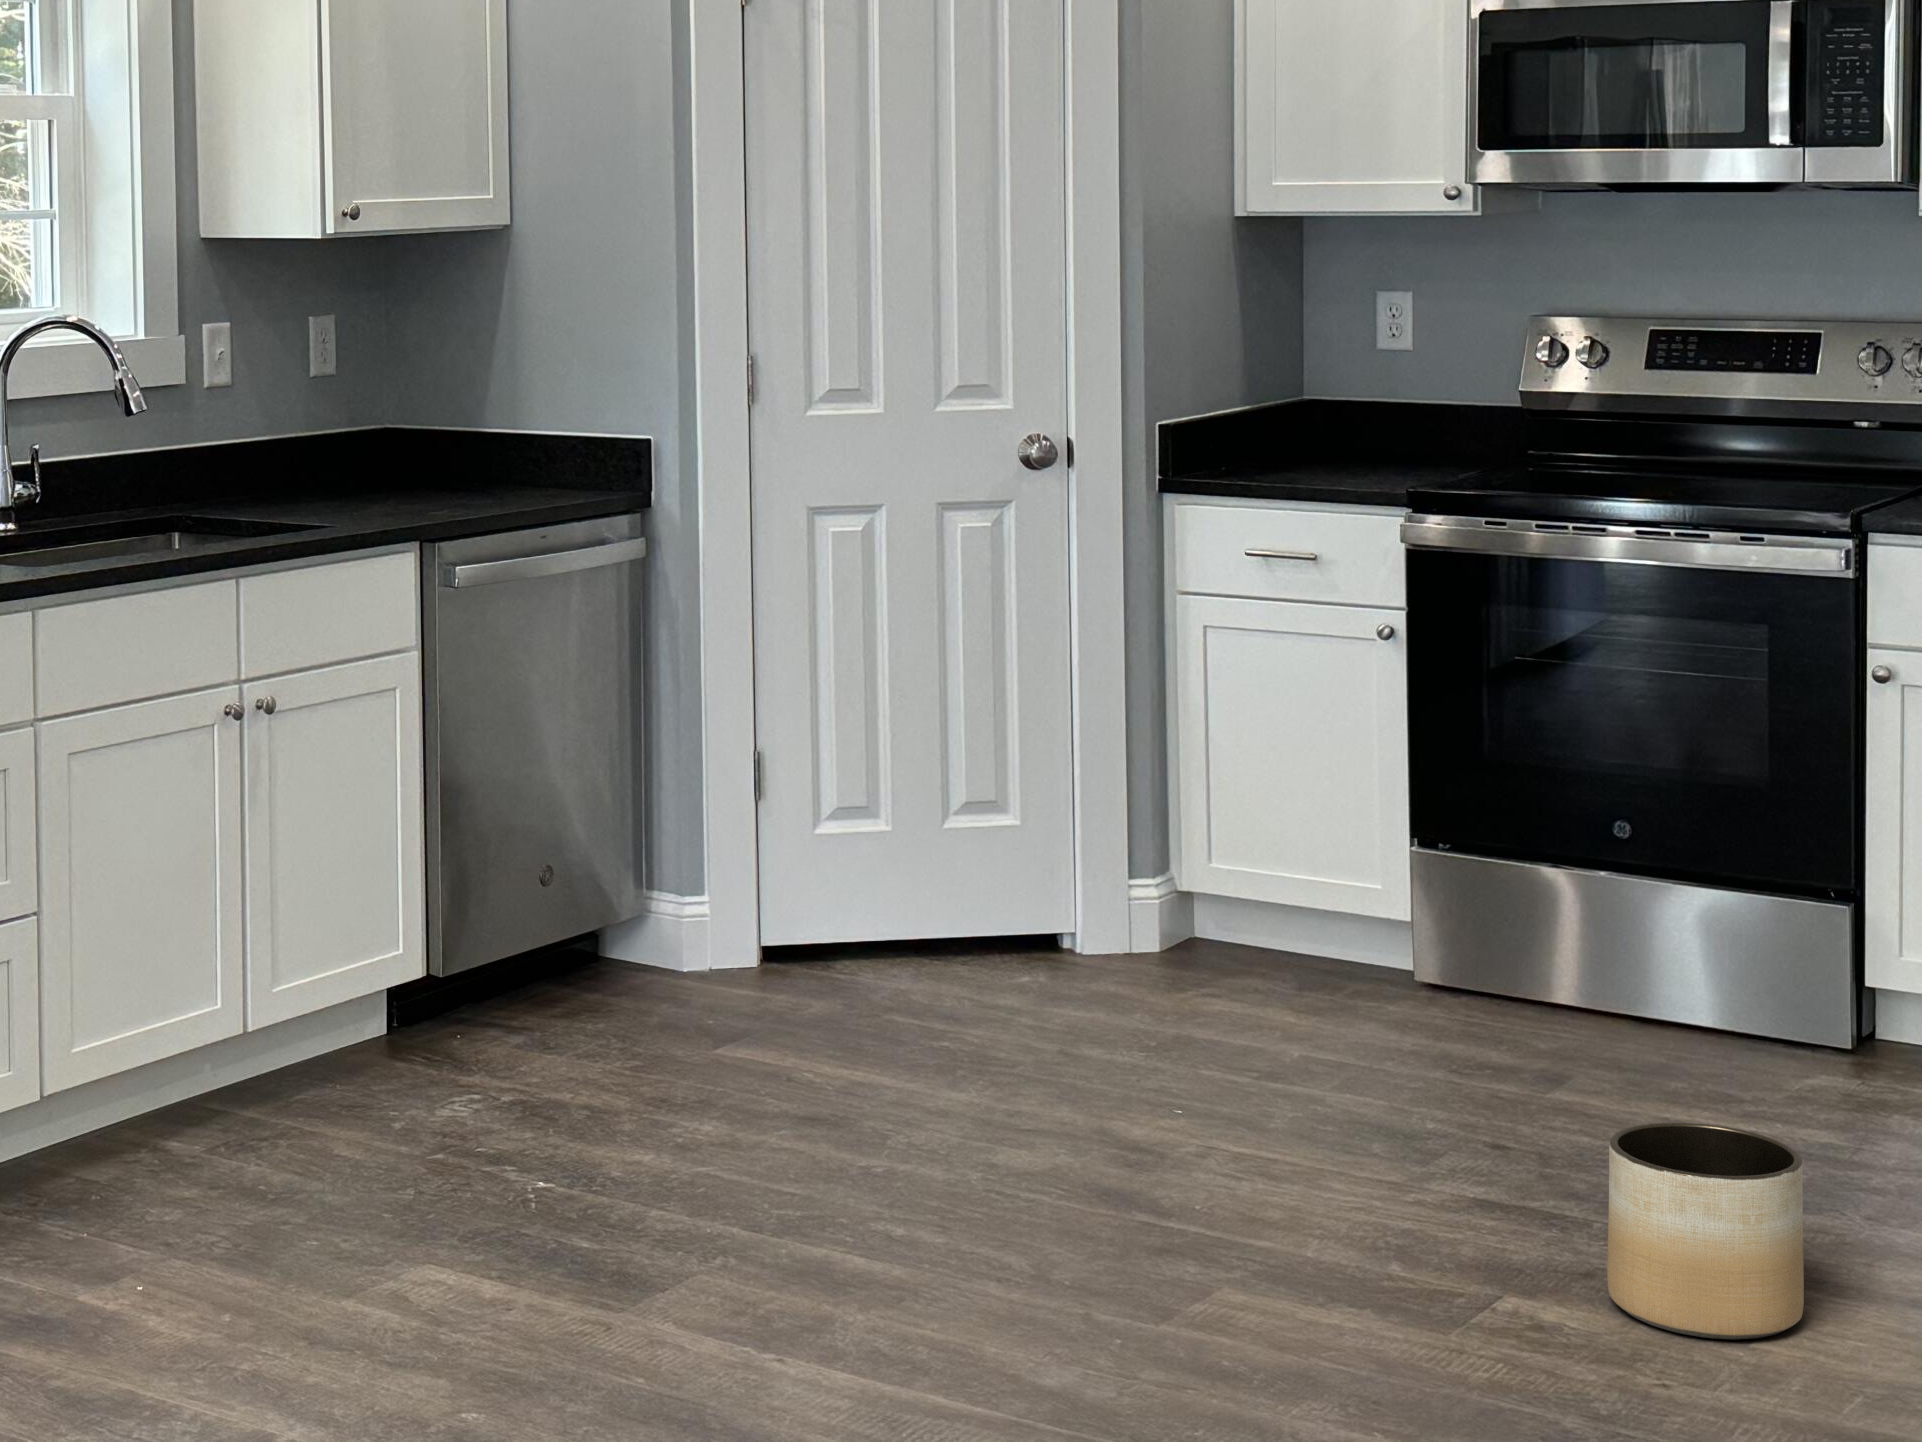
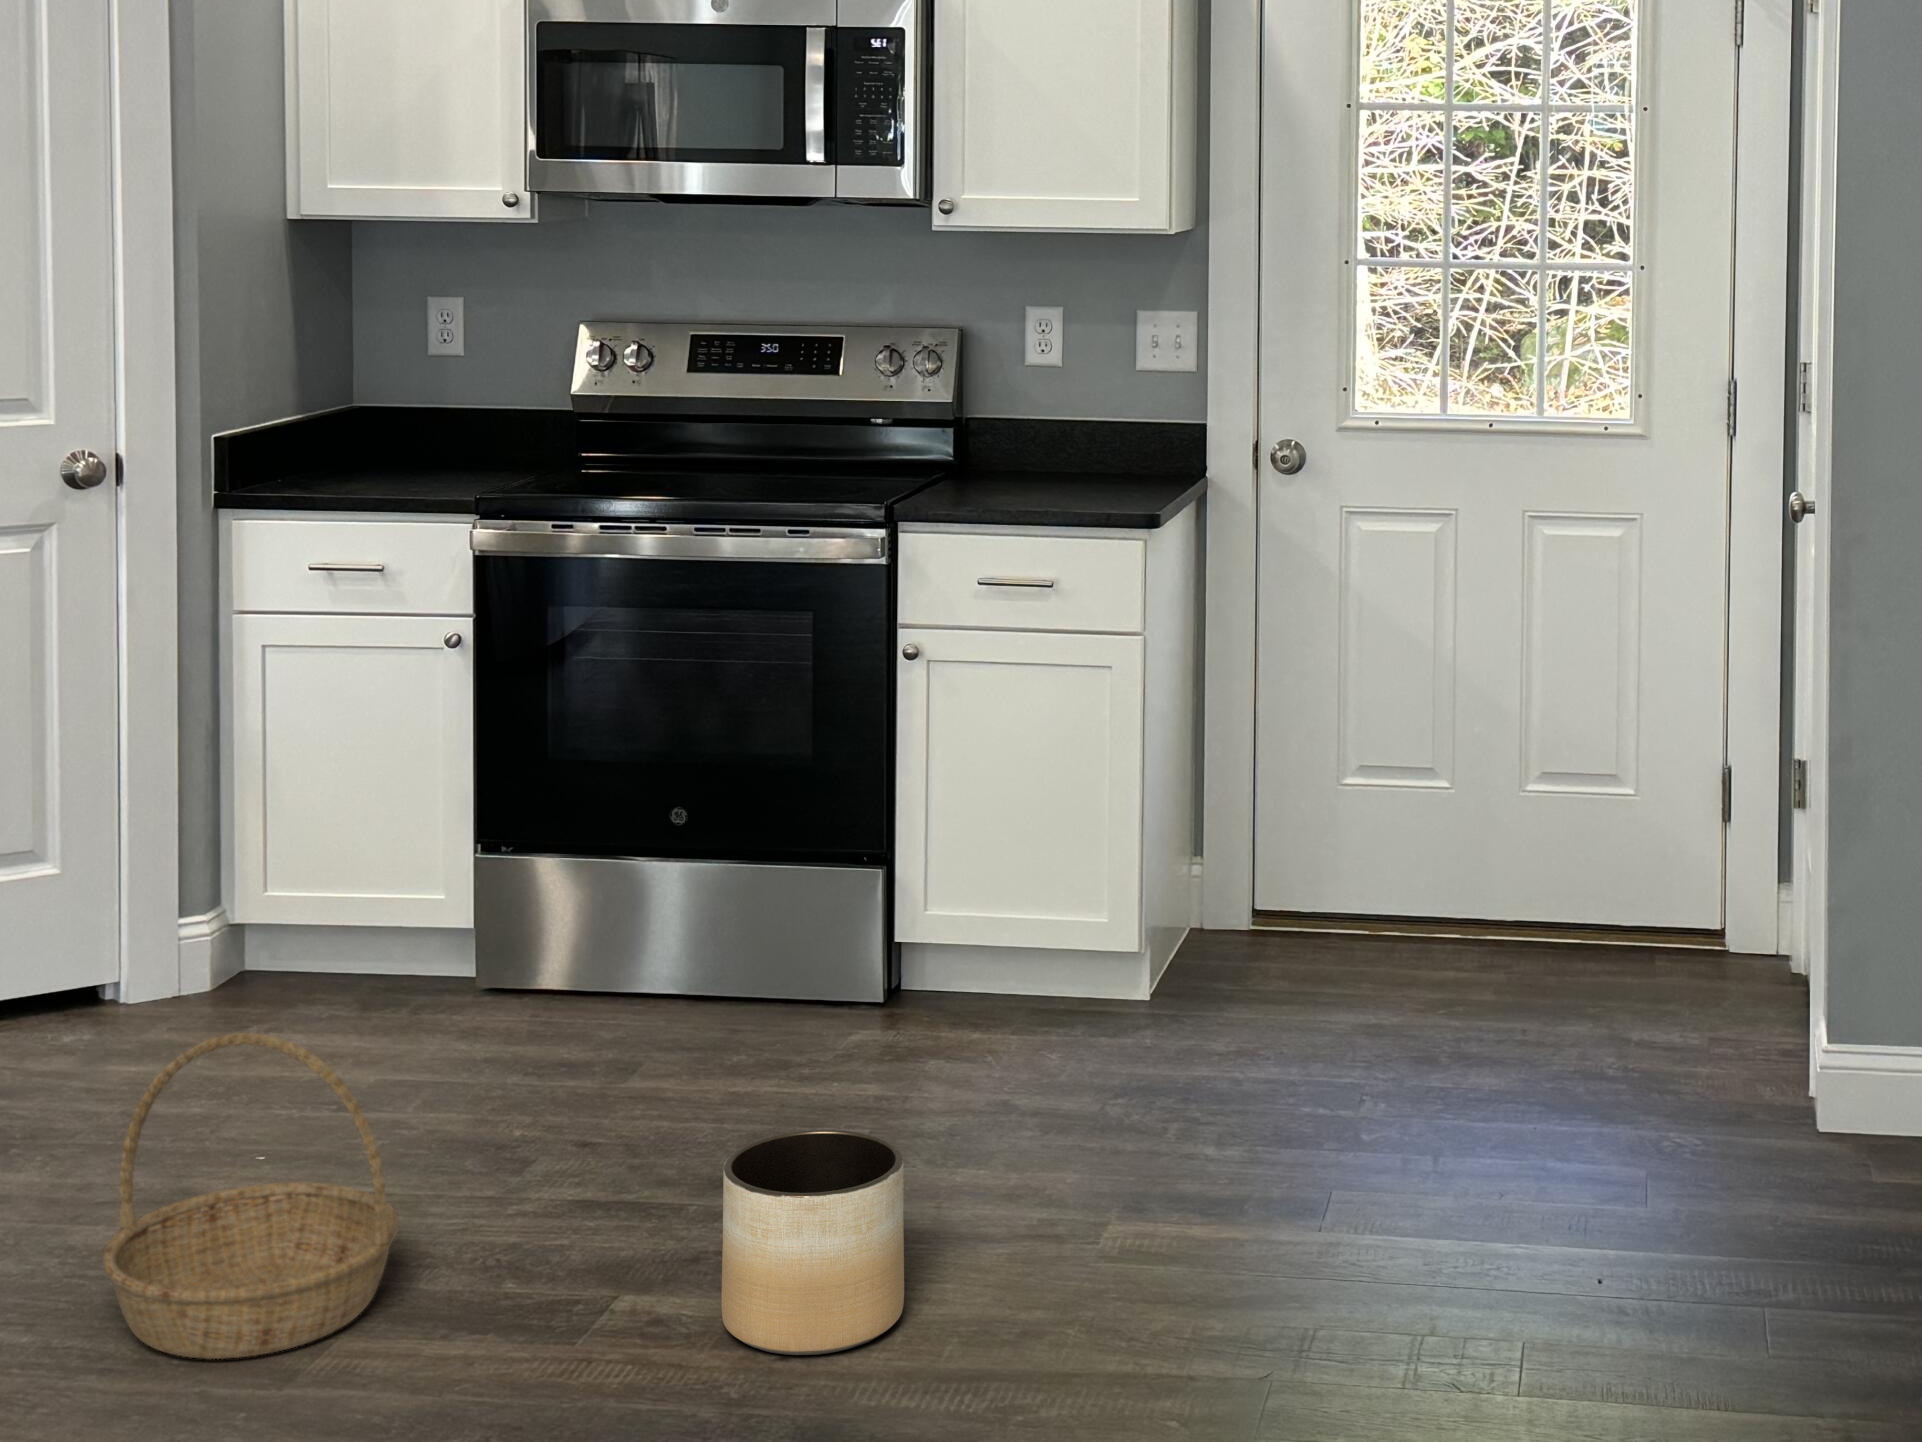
basket: none [1044,948,1301,1235] -> present [103,1032,399,1359]

